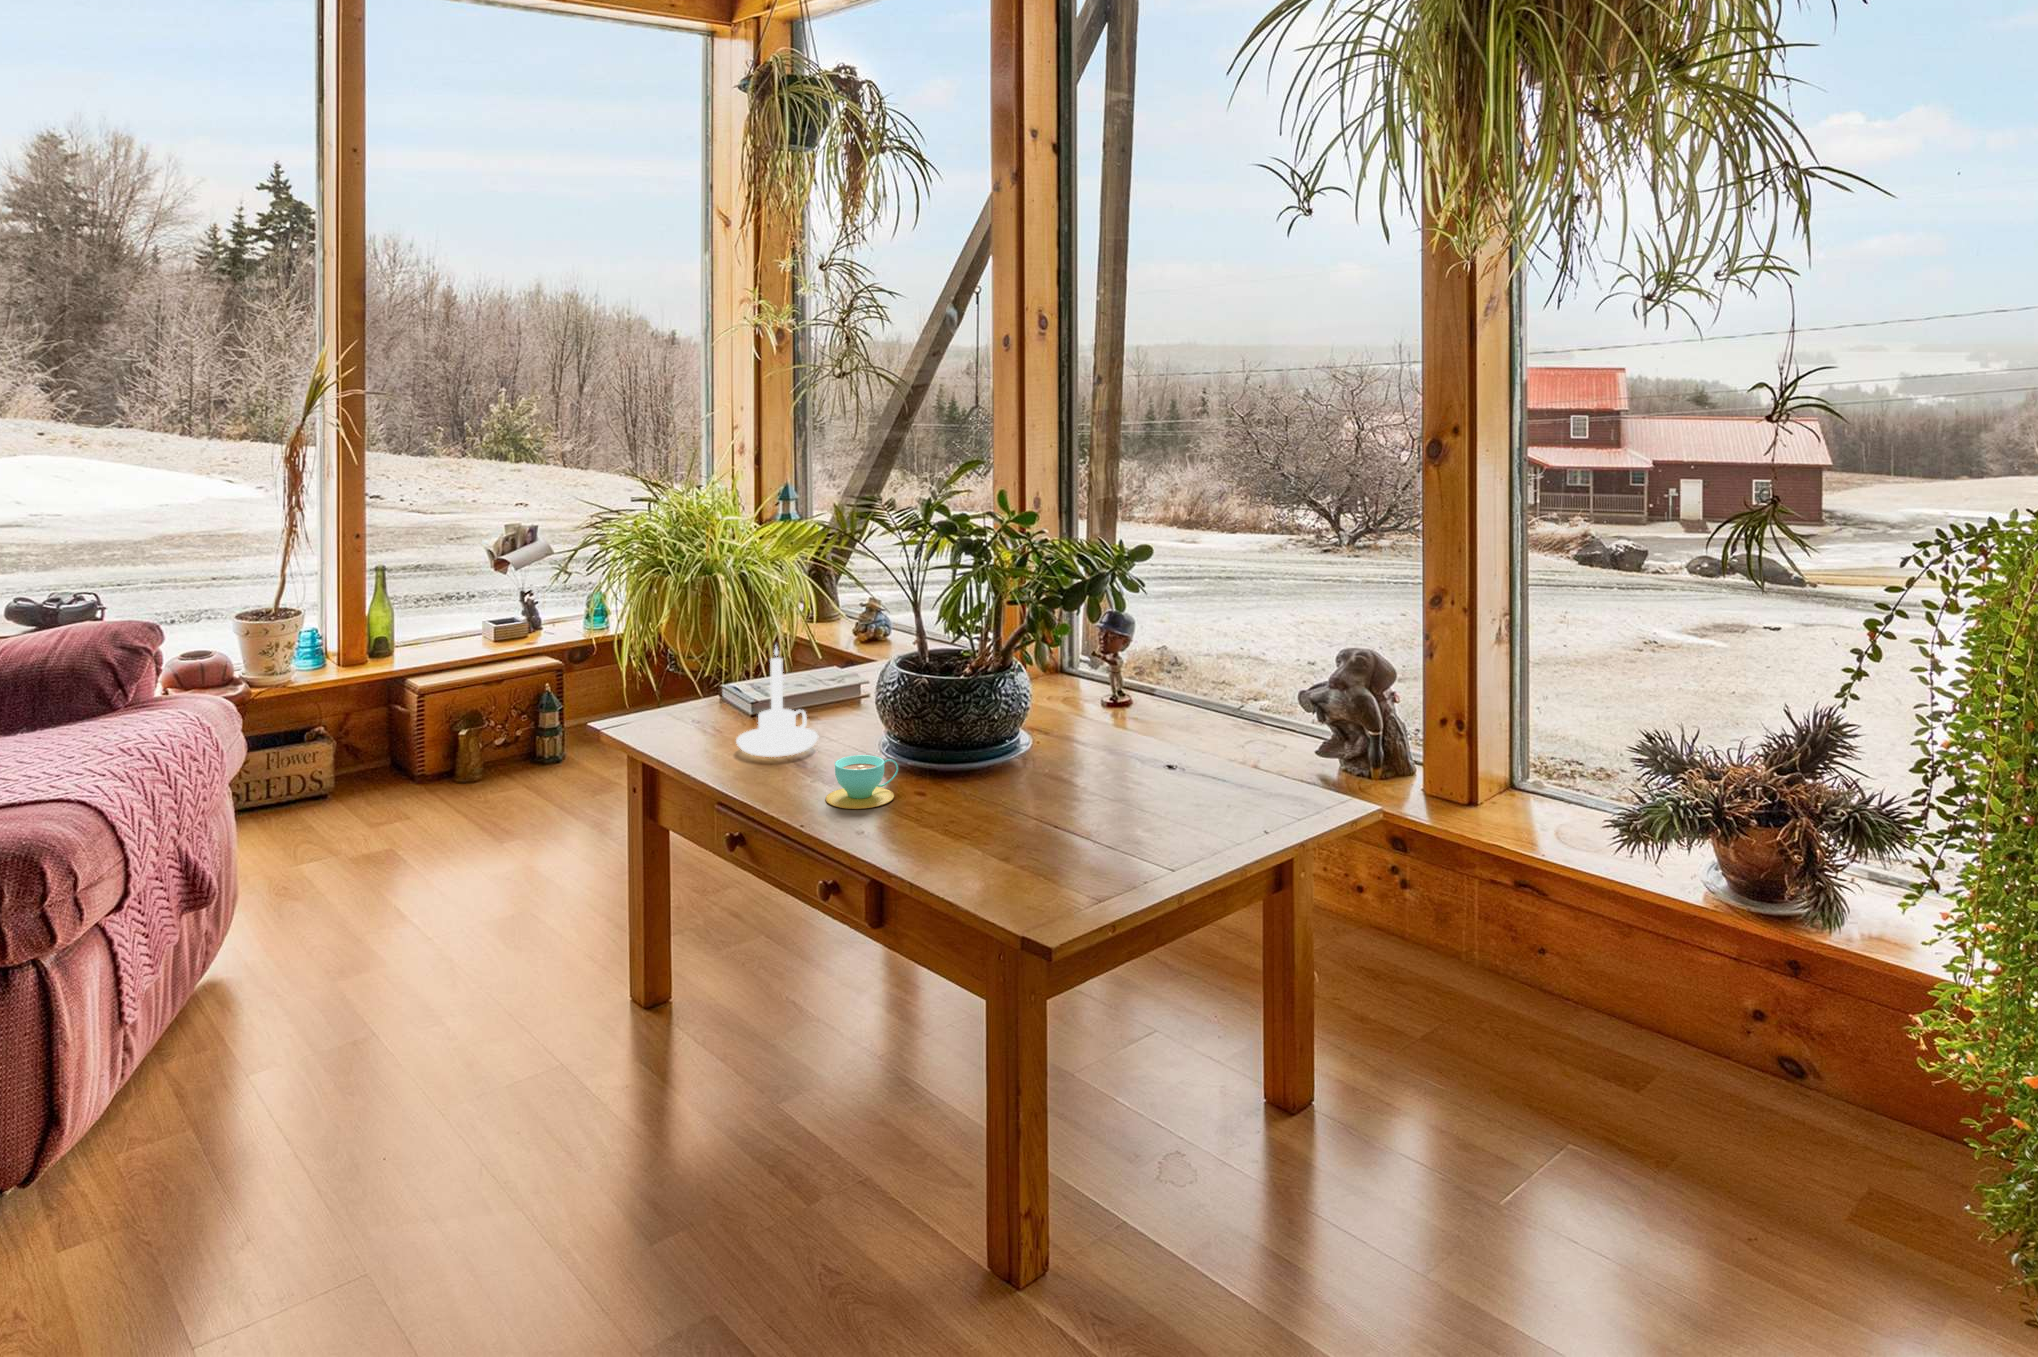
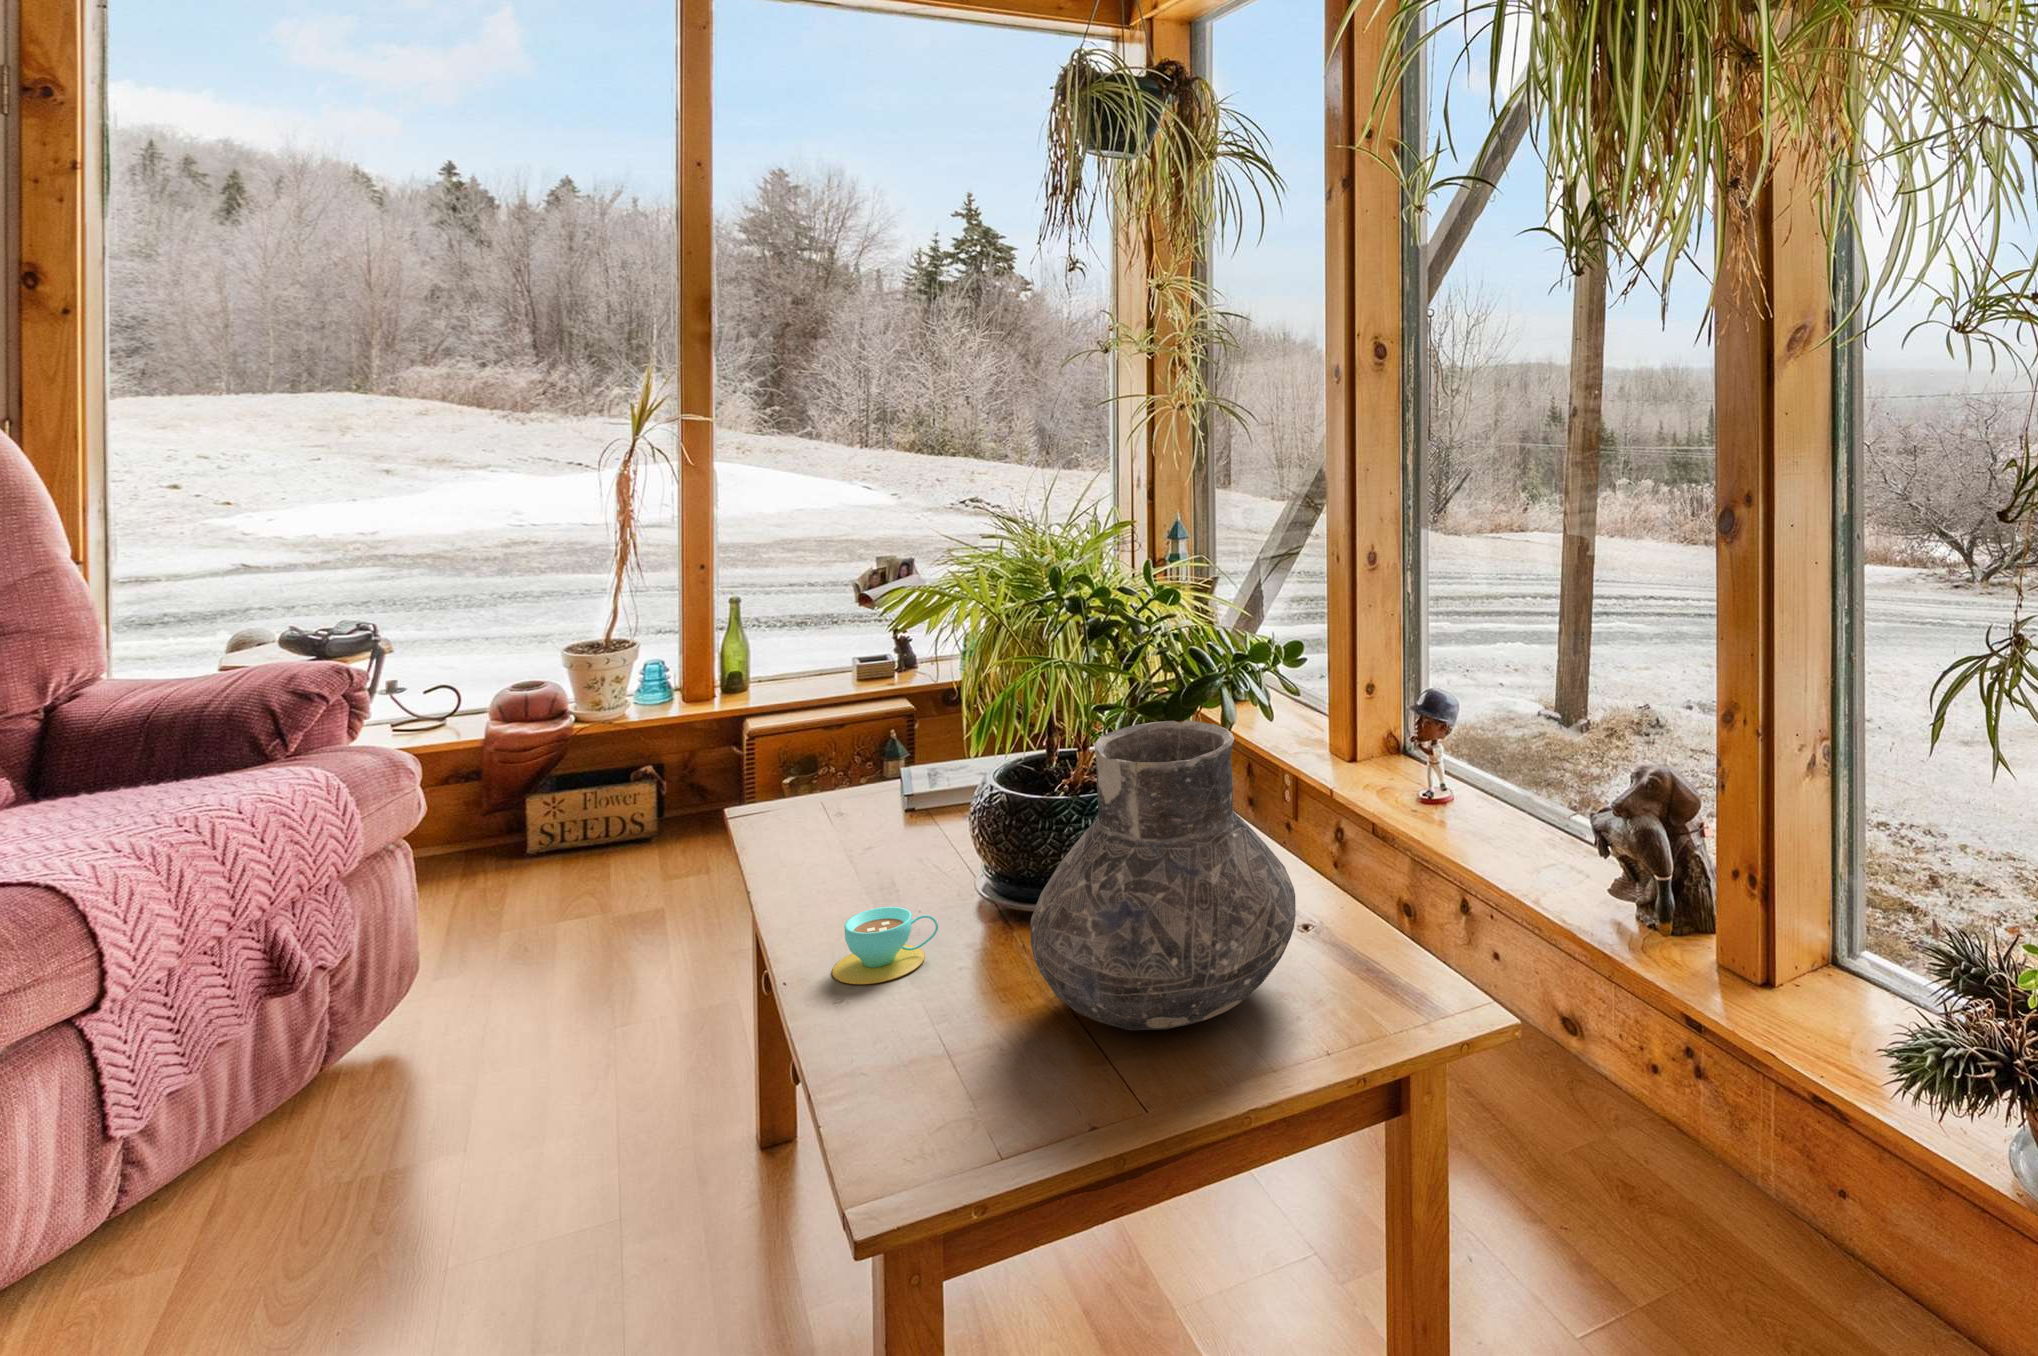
vase: none [1011,594,1210,815] -> present [1031,720,1296,1030]
candle holder: present [736,645,818,757] -> none [821,745,927,886]

